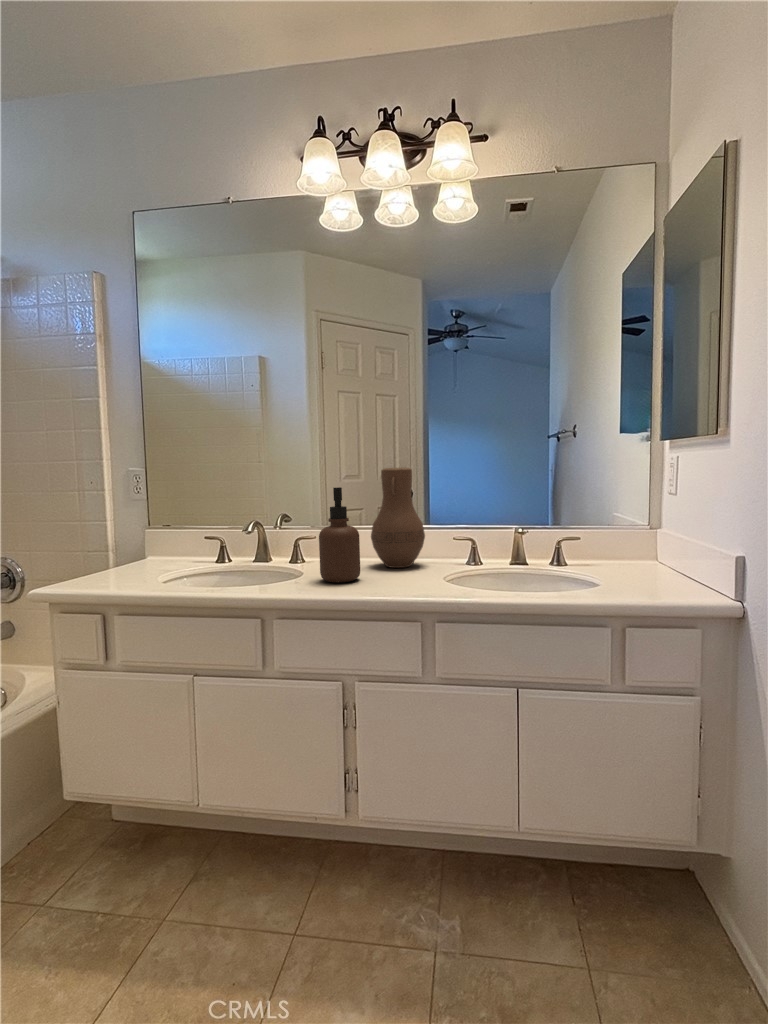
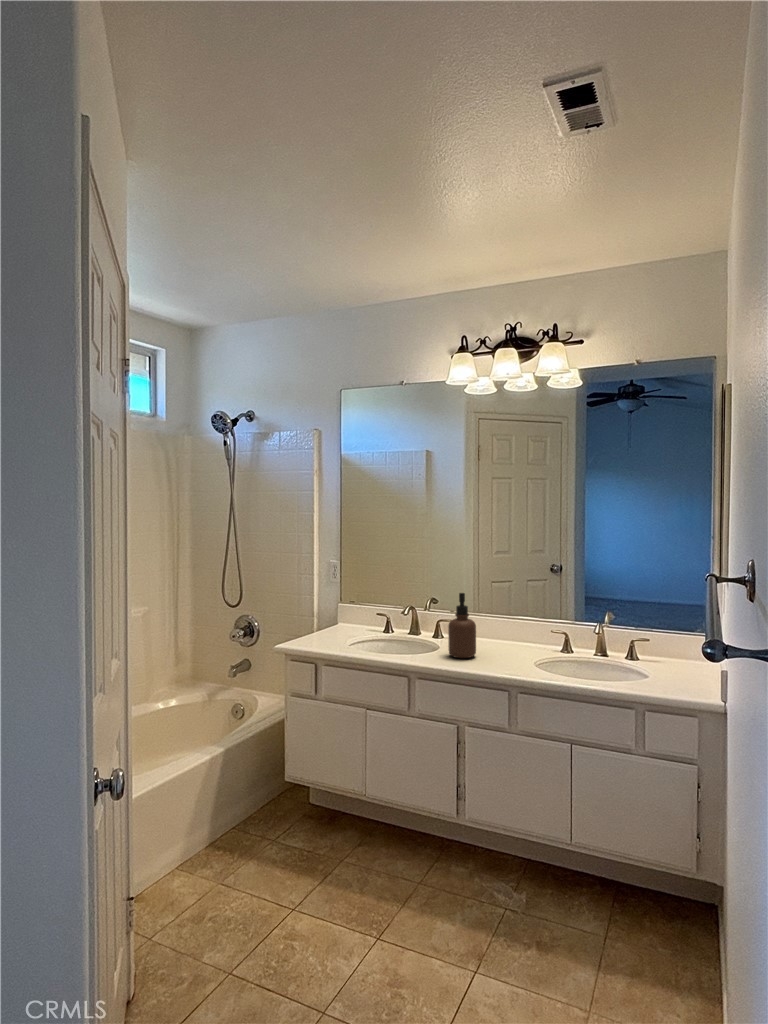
vase: present [371,468,425,568] -> none [490,575,530,650]

